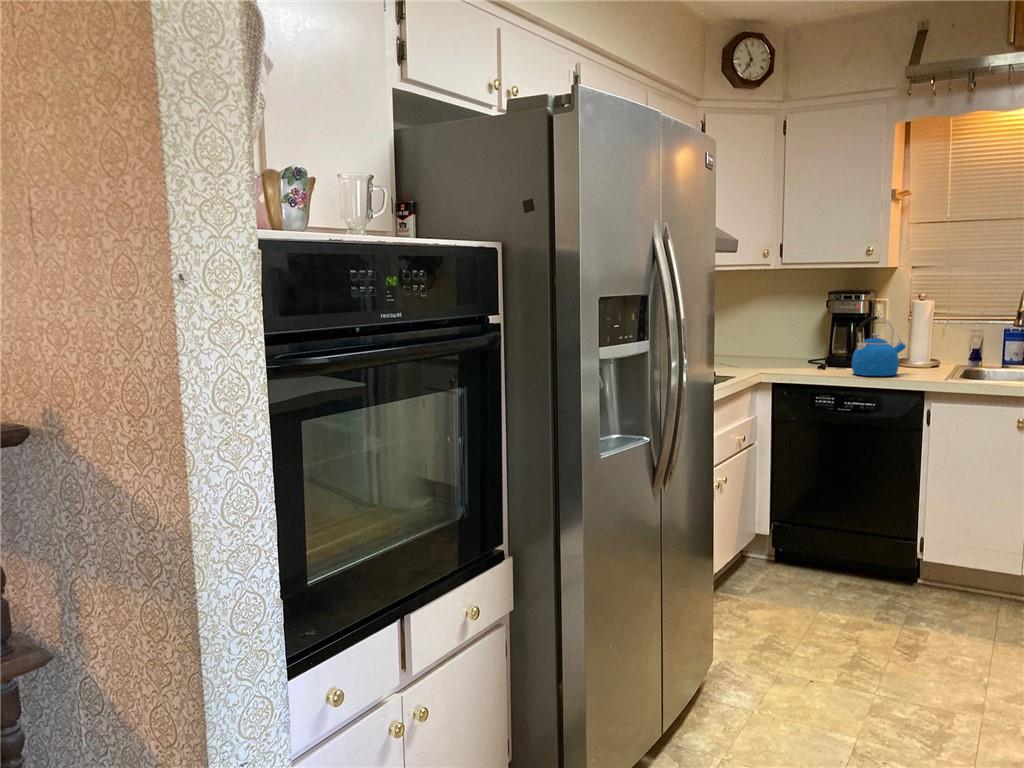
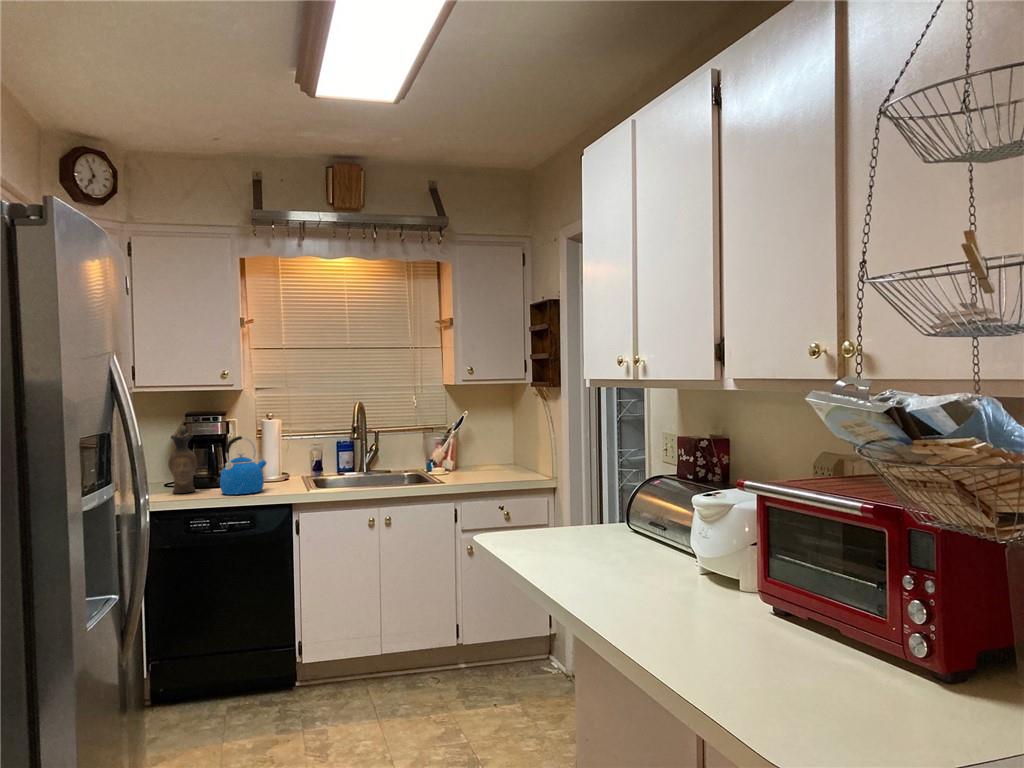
ceramic pitcher: none [806,302,834,368] -> present [168,426,198,493]

